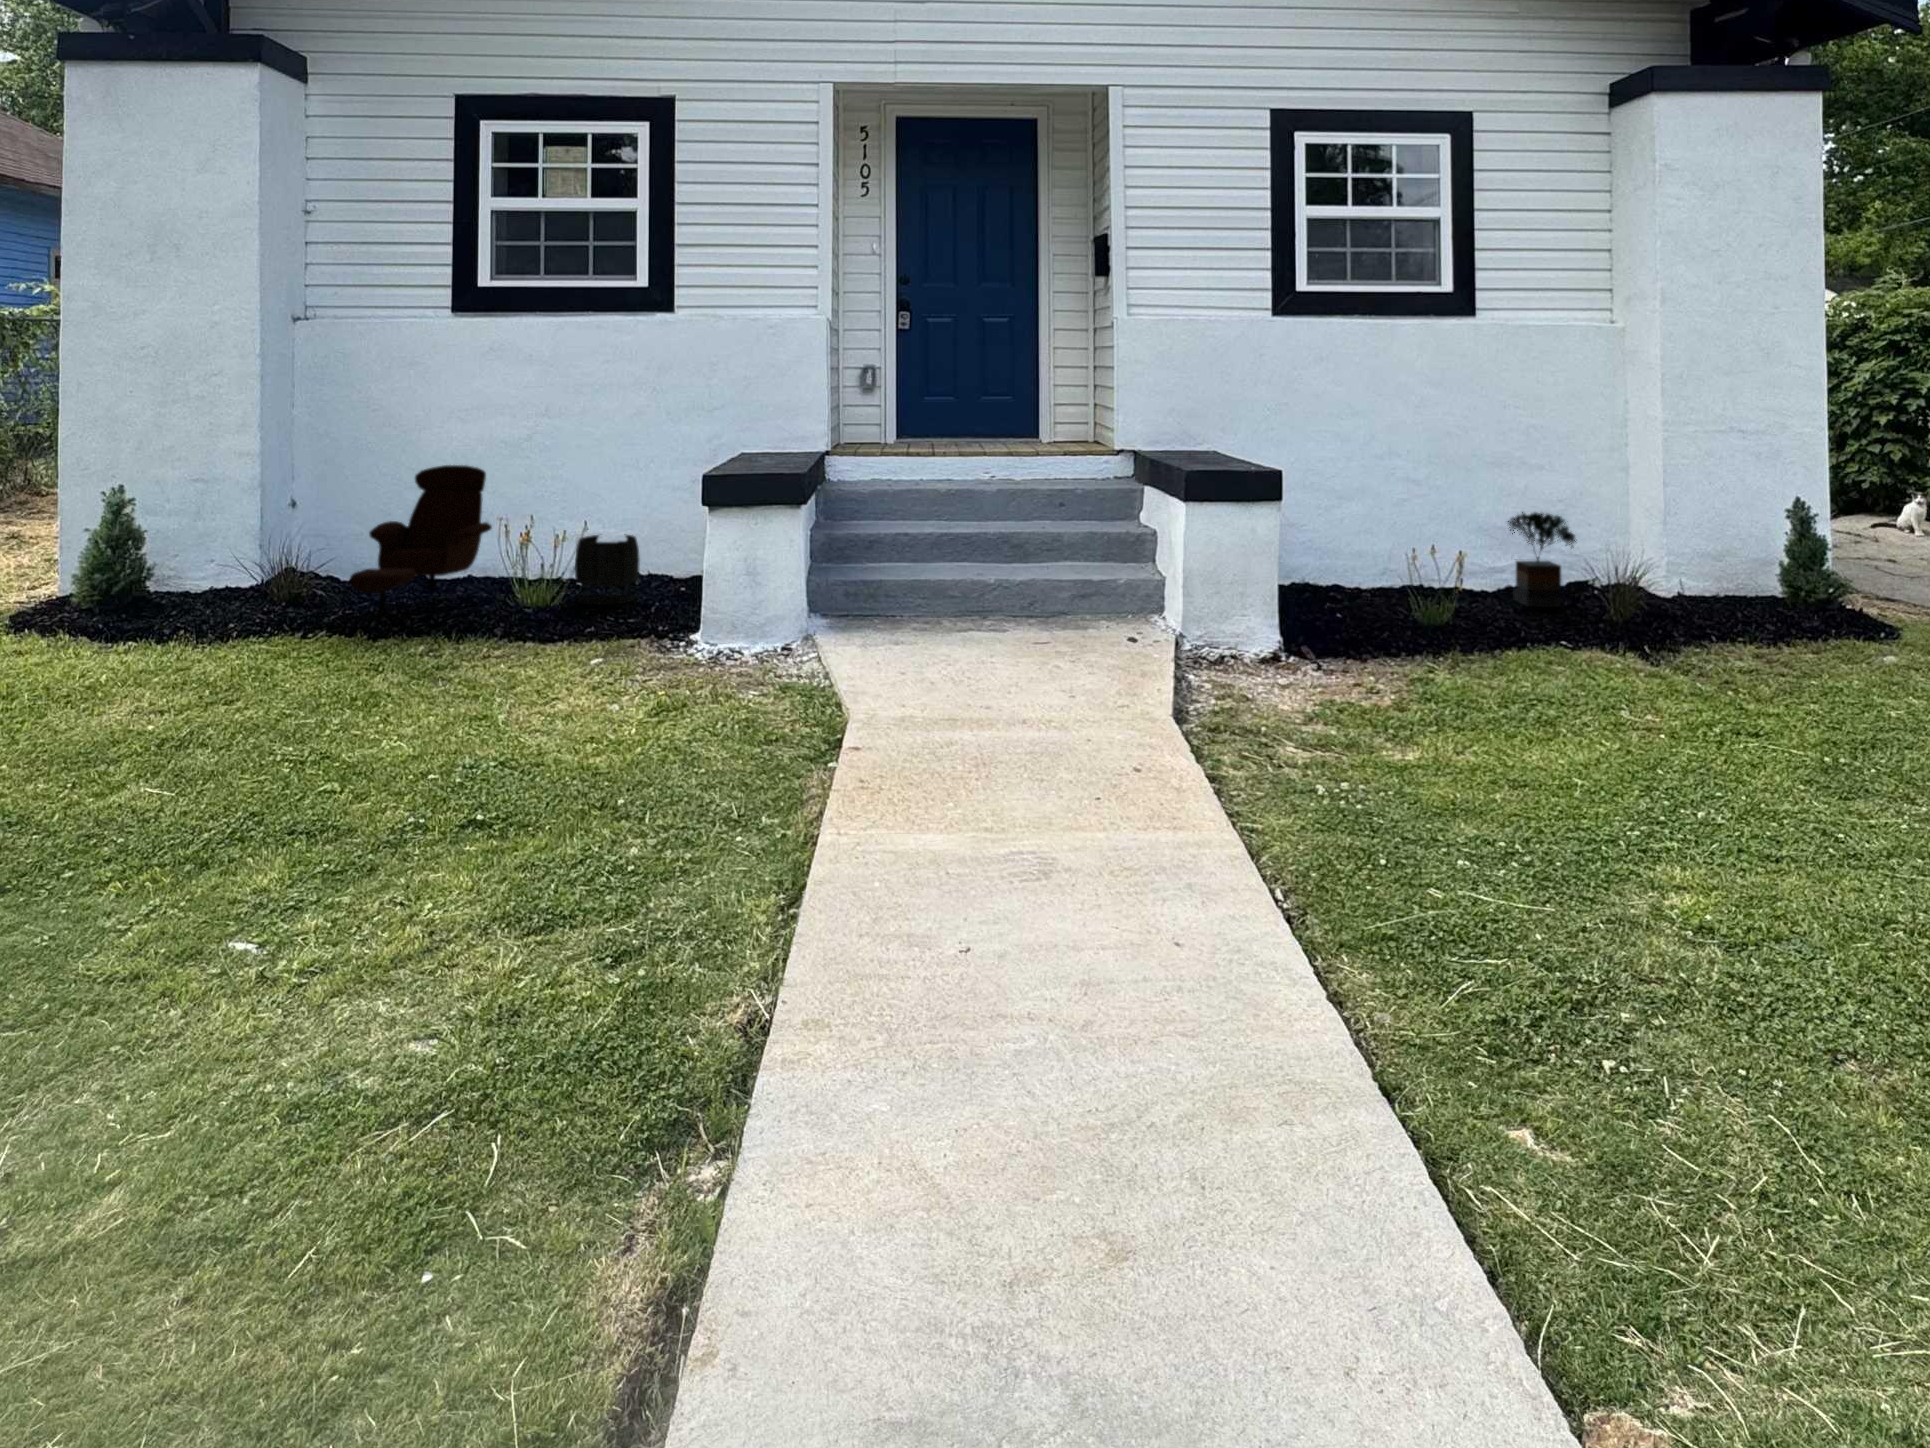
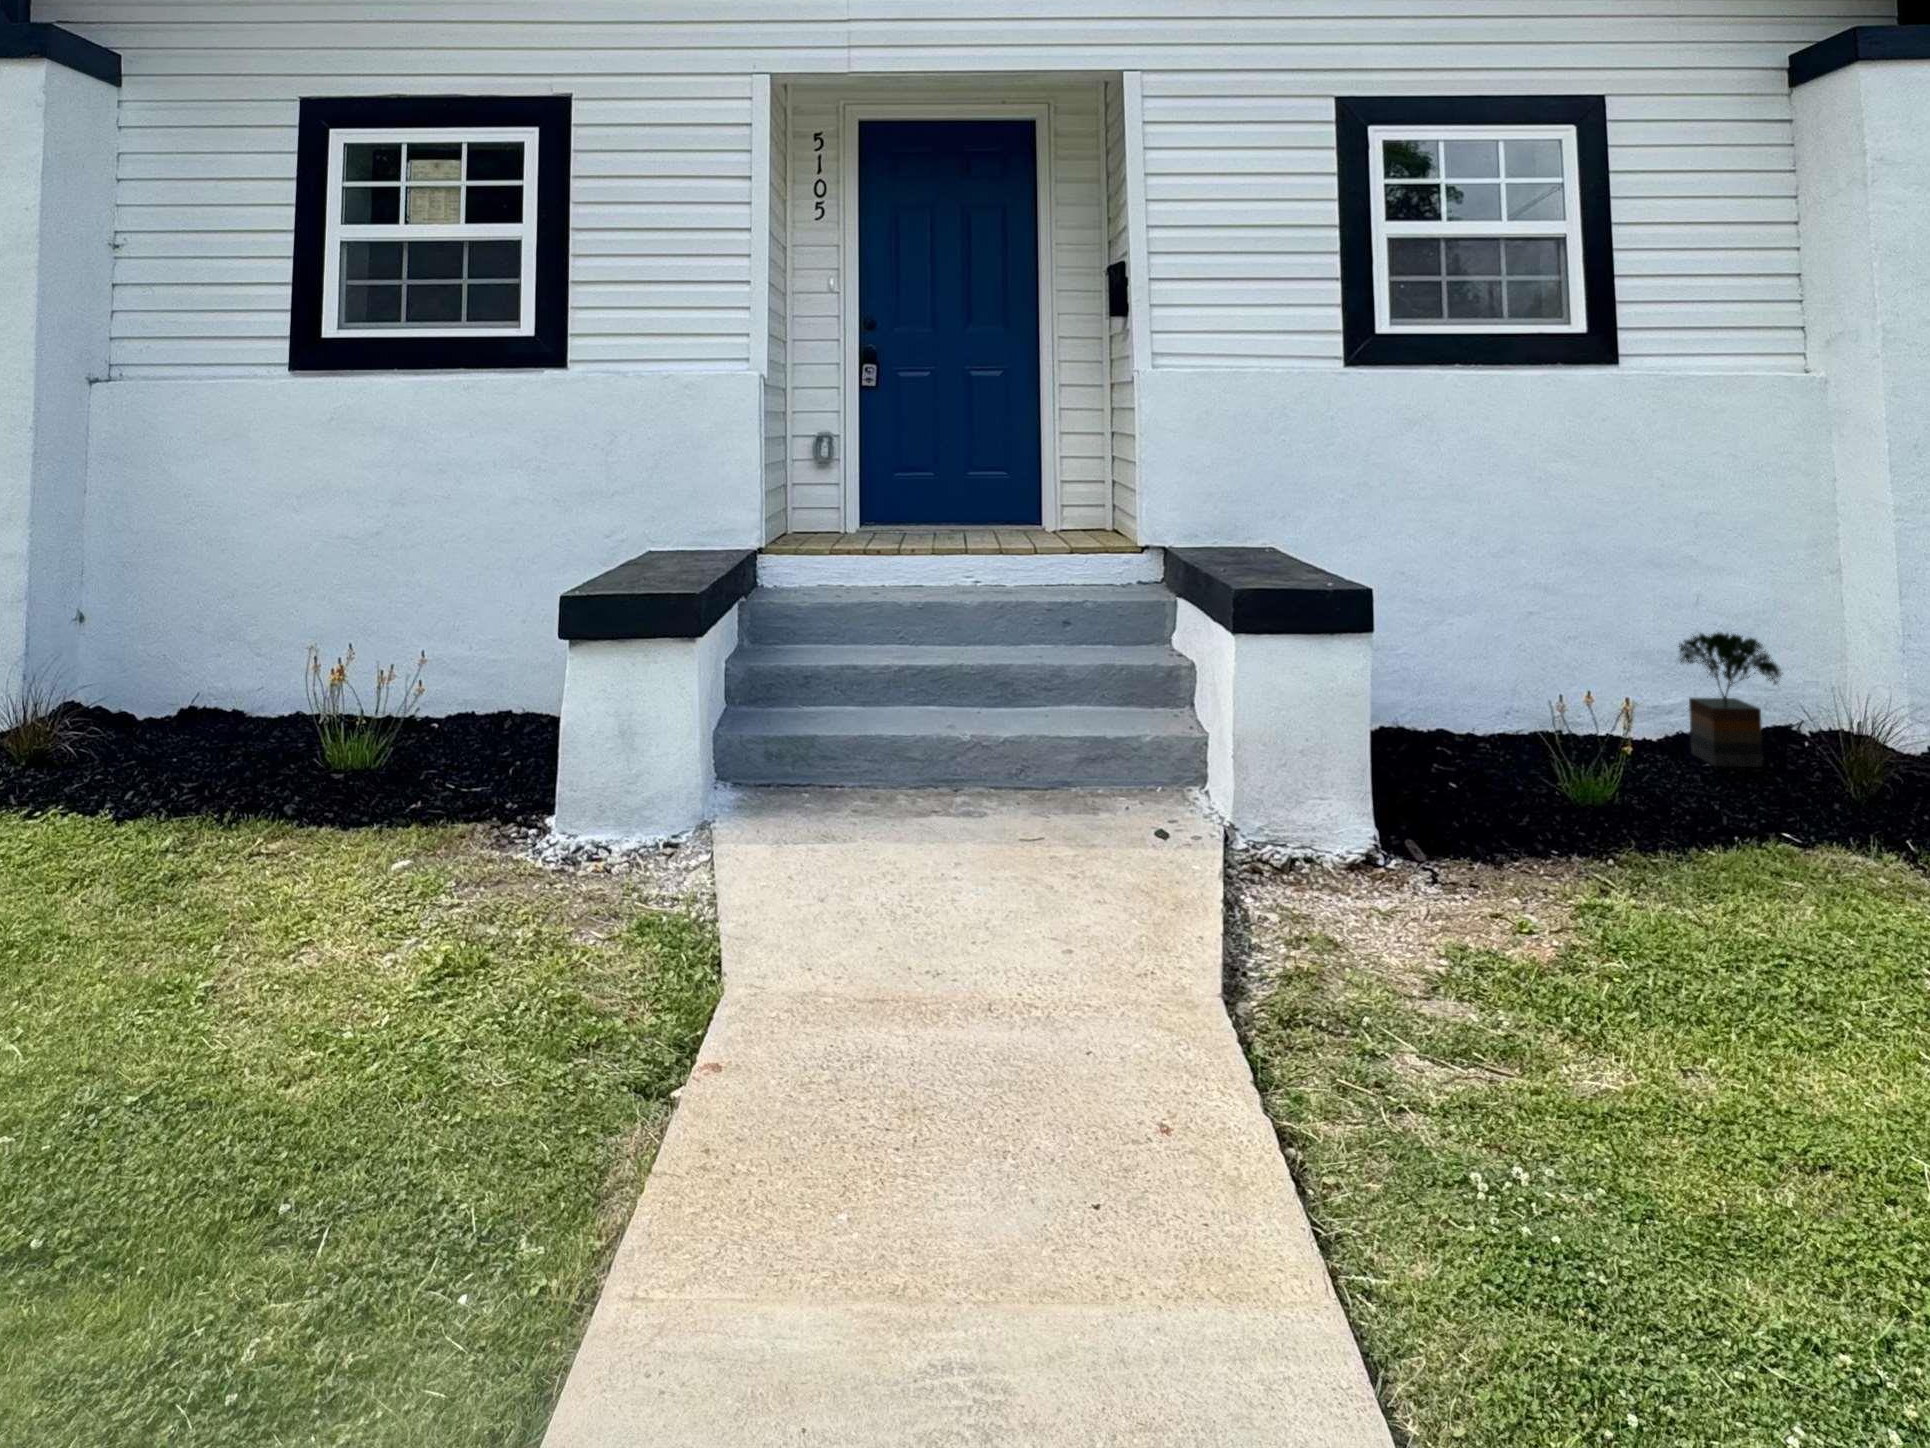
lounge chair: present [347,465,492,633] -> none [102,568,320,810]
woven basket: present [575,535,640,605] -> none [426,659,512,758]

